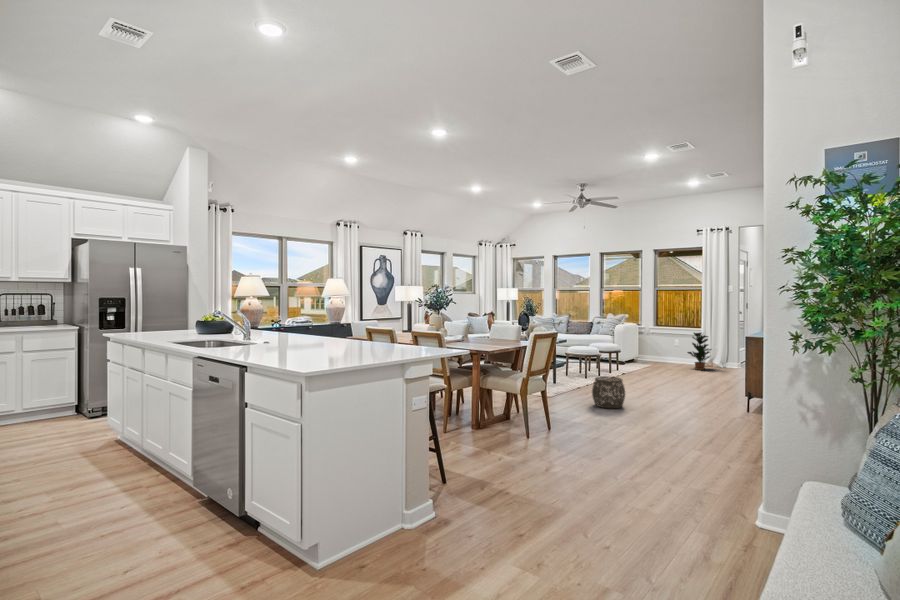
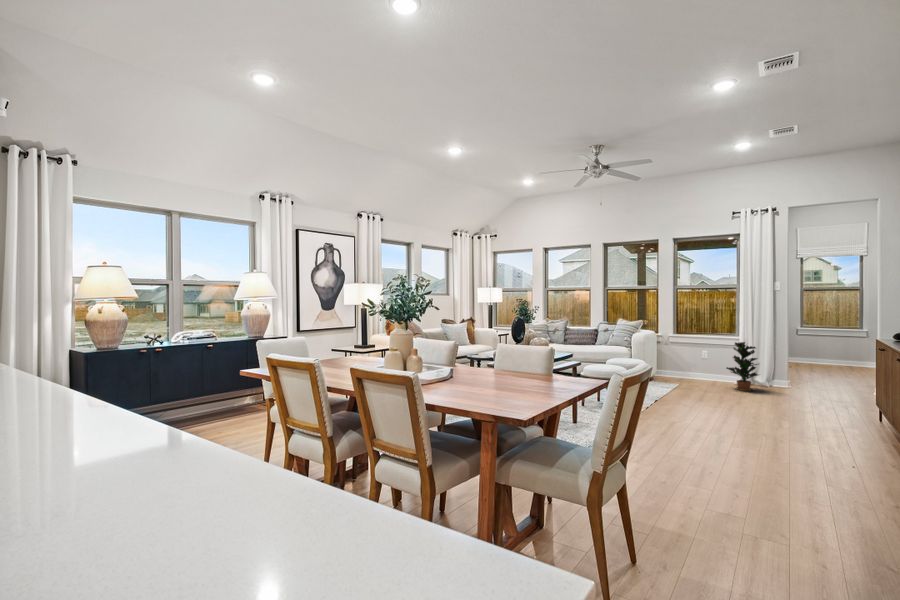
woven basket: present [592,376,625,409] -> none [669,430,732,493]

